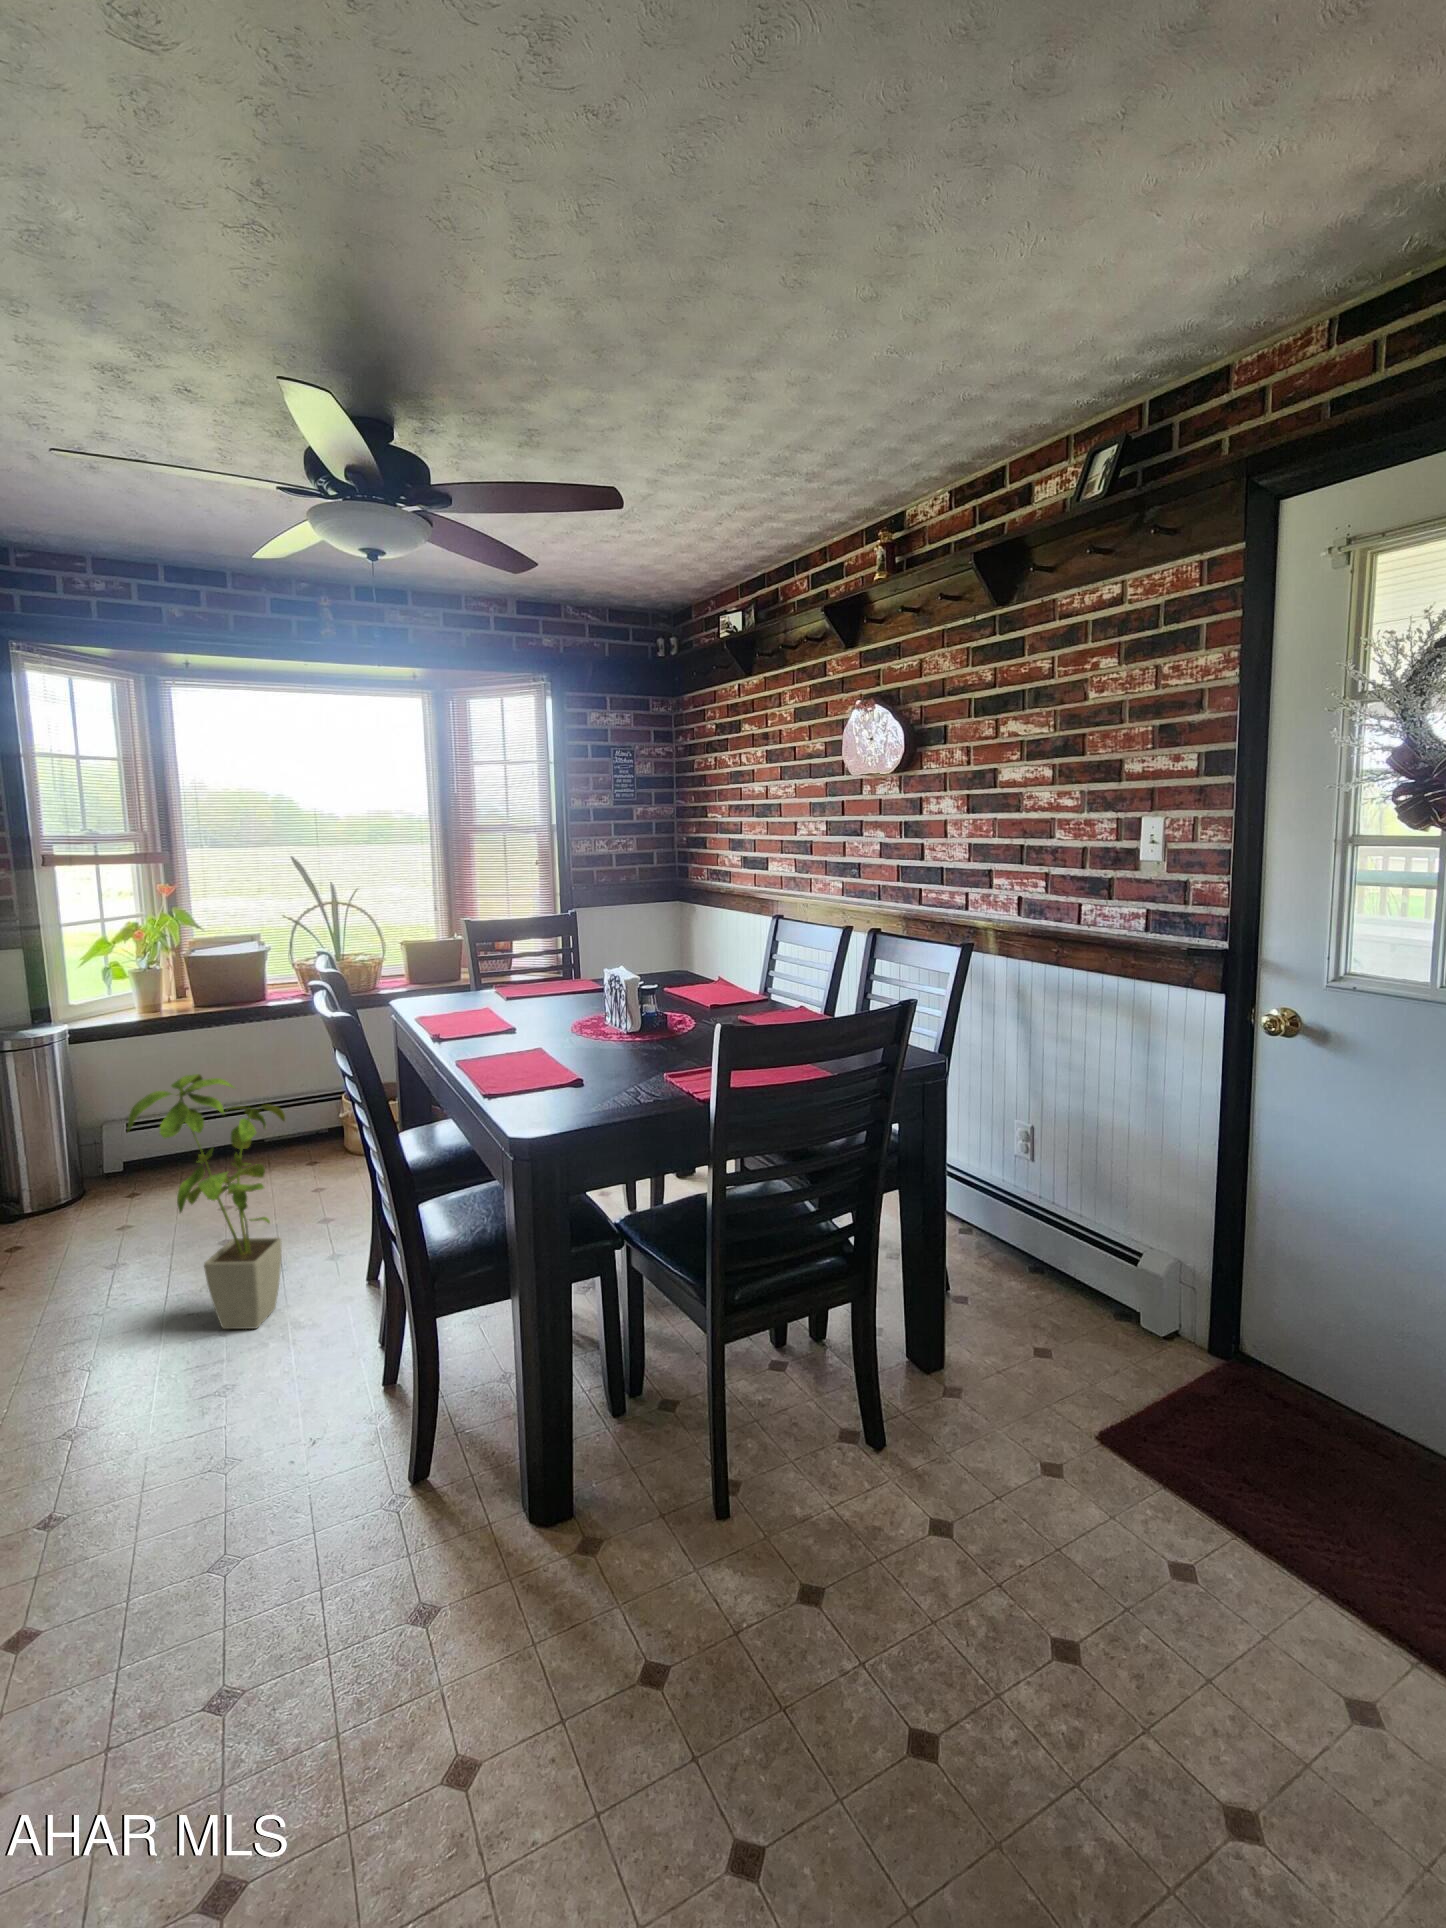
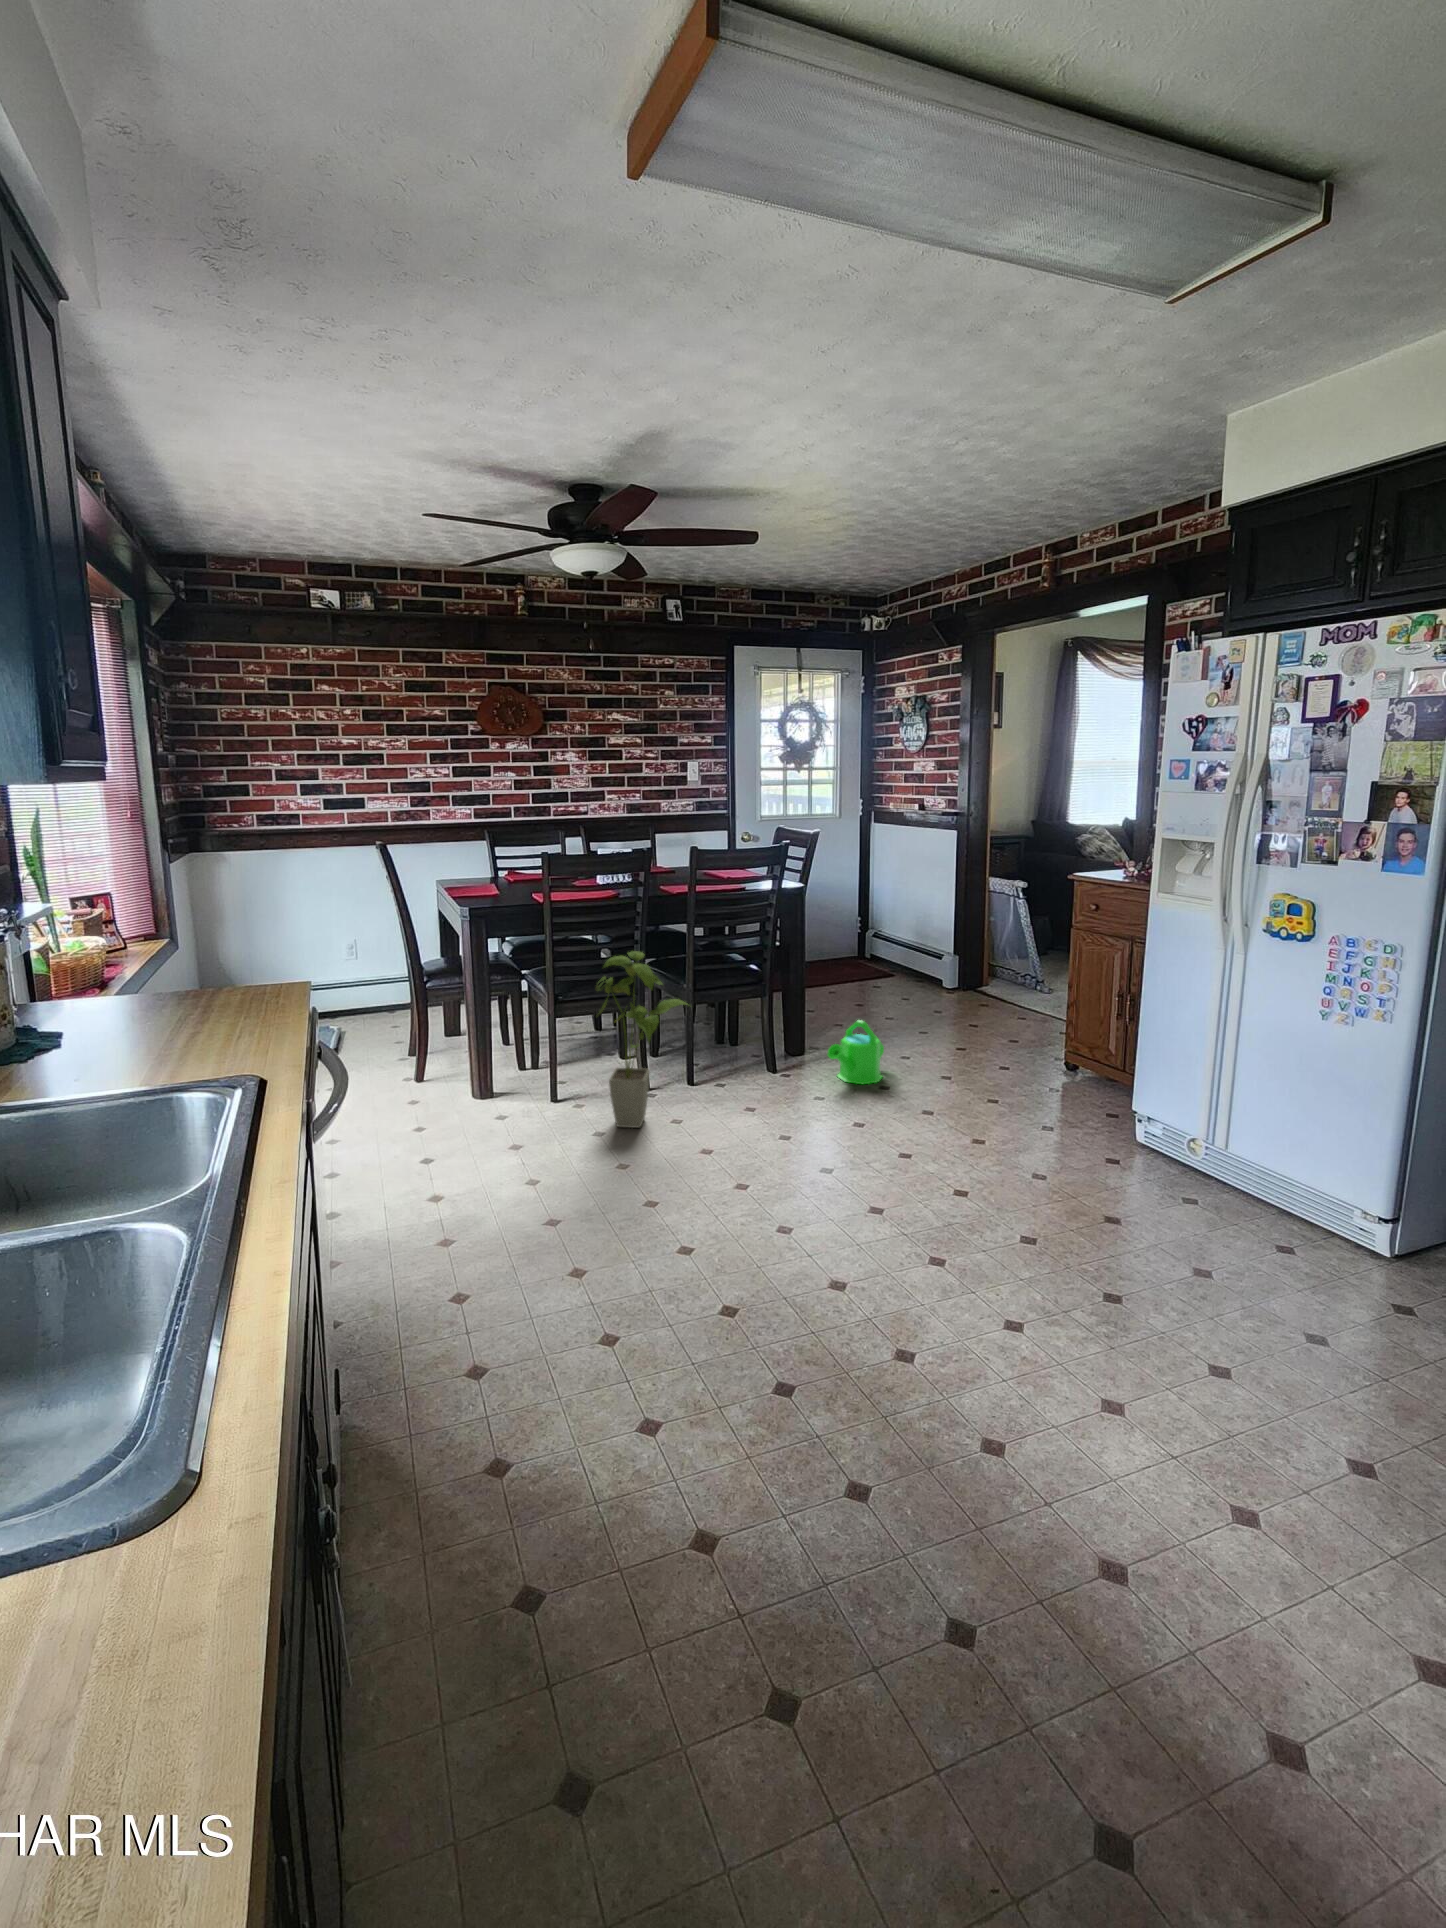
watering can: none [236,1480,371,1692] -> present [828,1020,884,1084]

